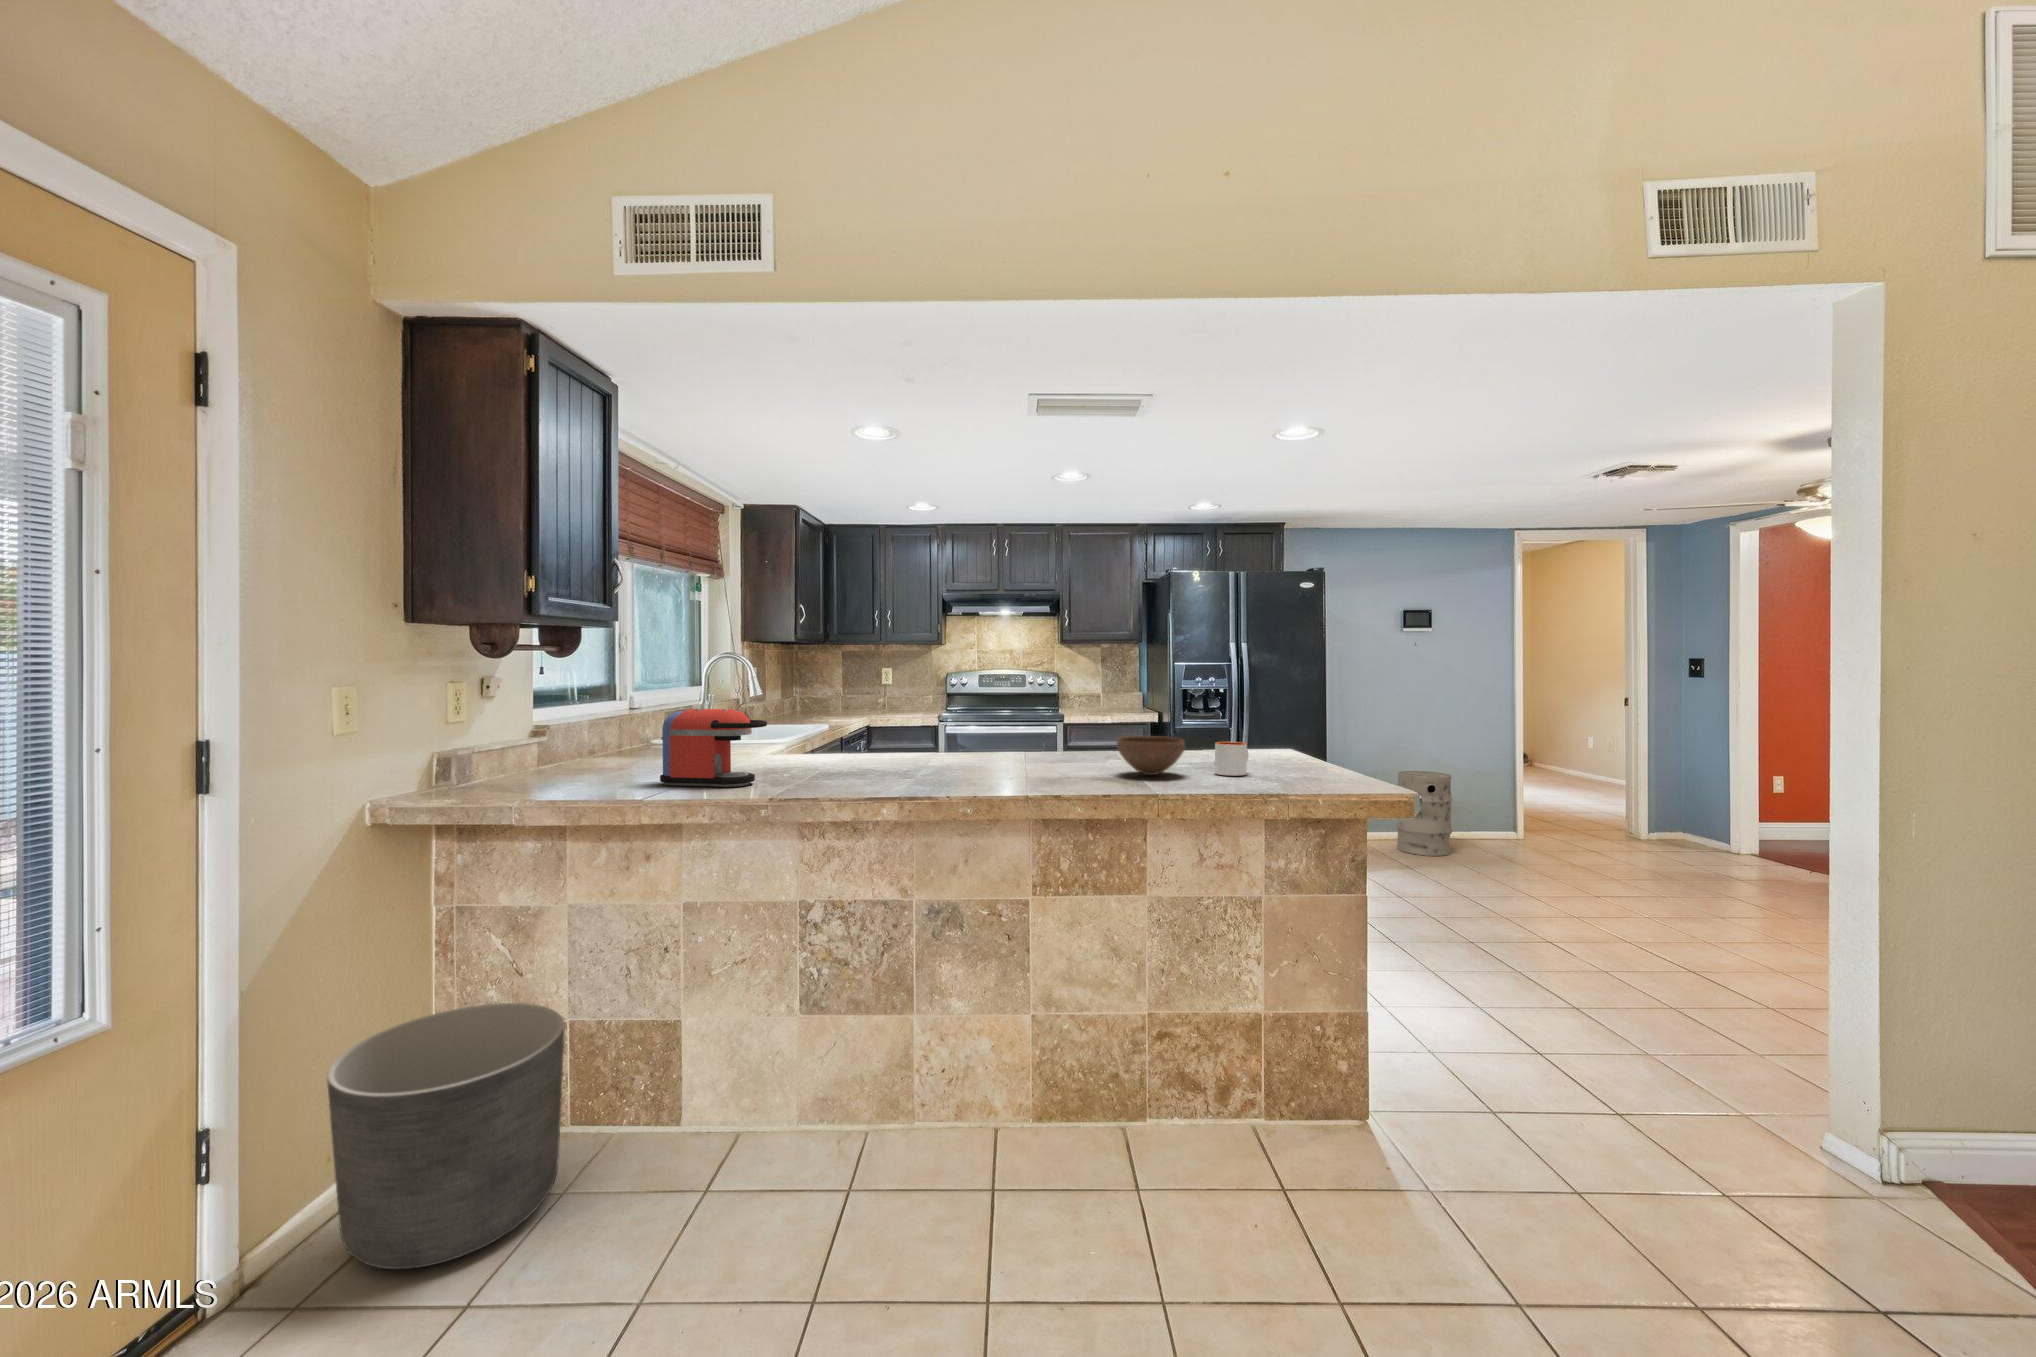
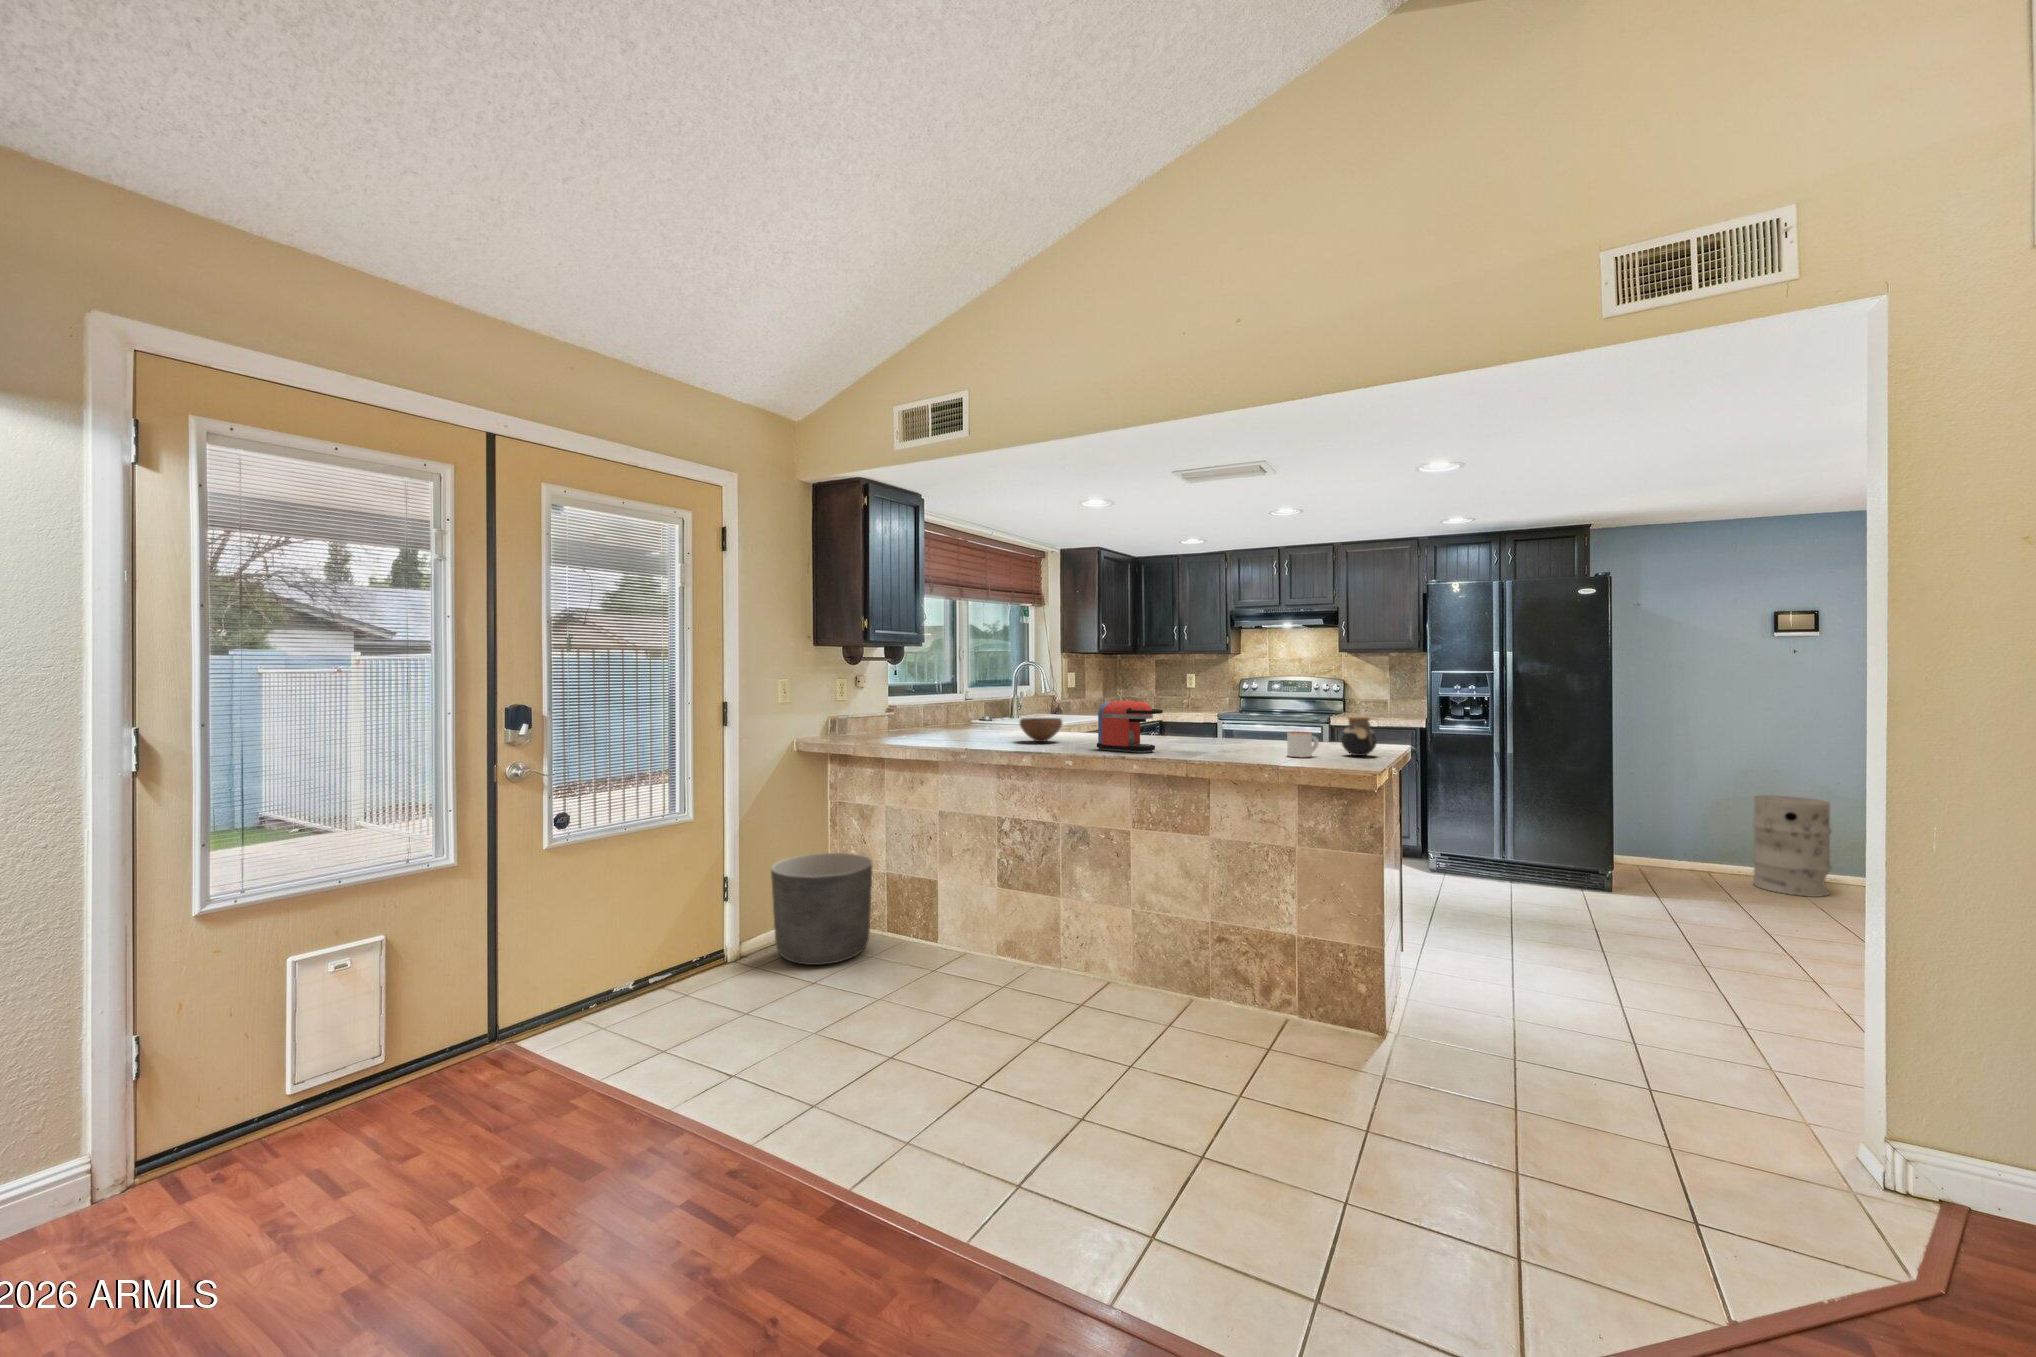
coffee maker: present [660,709,767,787] -> present [1097,701,1163,753]
jar: none [1260,720,1306,769] -> present [1342,717,1377,756]
bowl: present [1117,736,1185,775] -> present [1020,718,1062,742]

